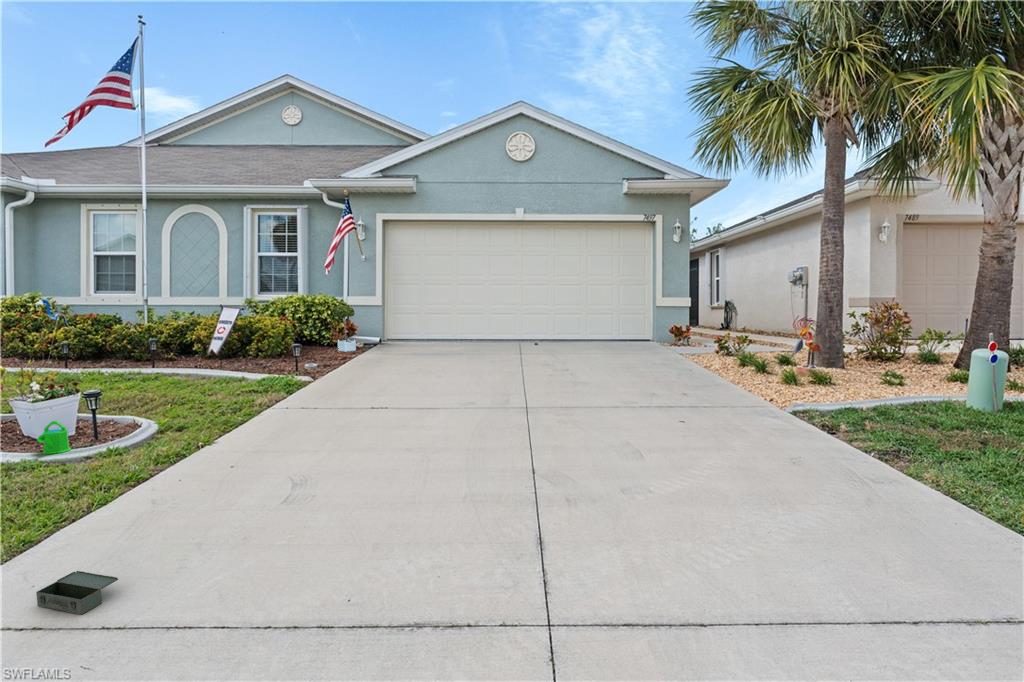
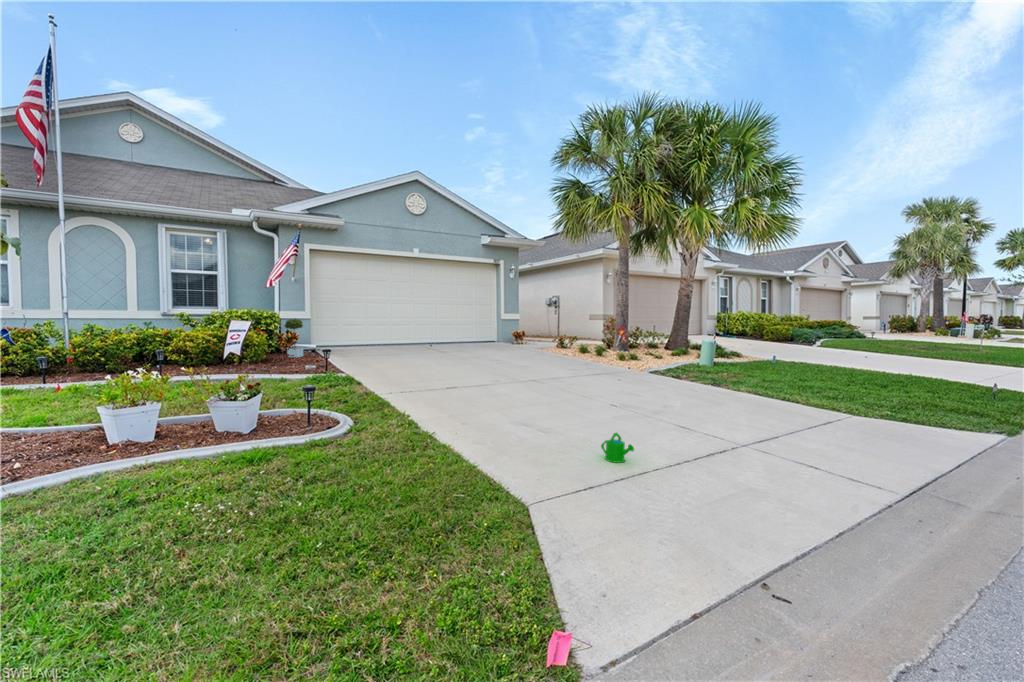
watering can: present [37,421,71,454] -> present [601,433,634,463]
toolbox: present [36,571,118,614] -> none [549,457,586,476]

